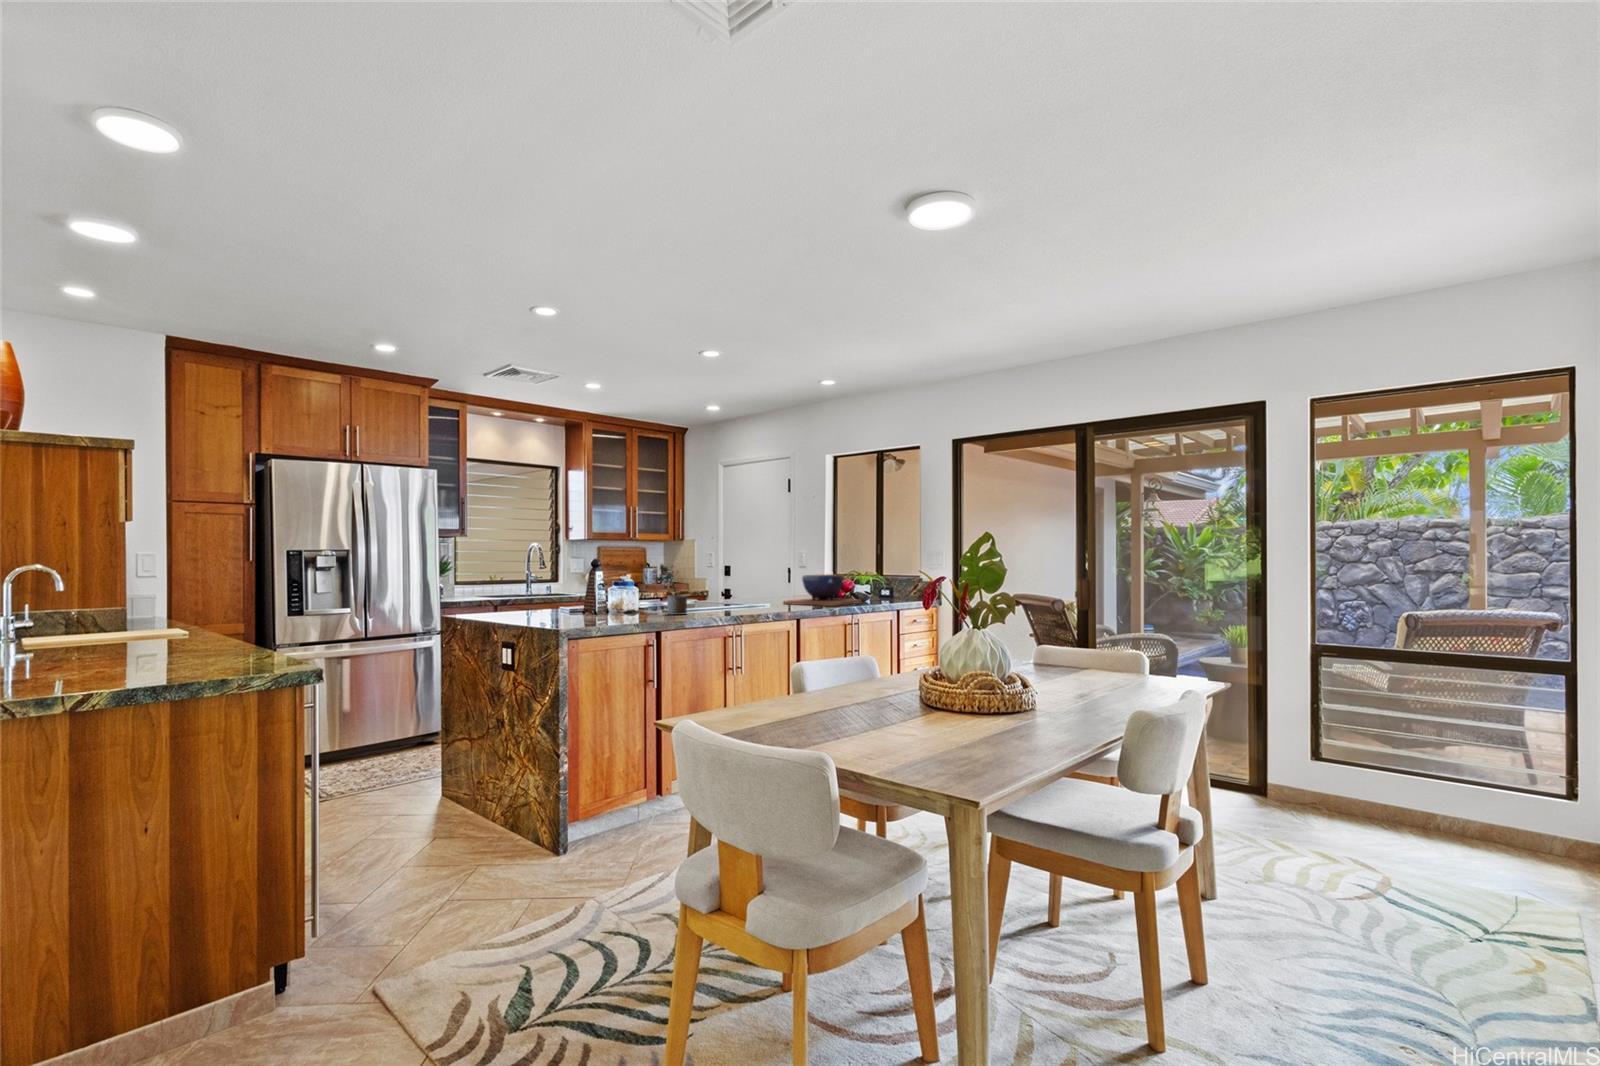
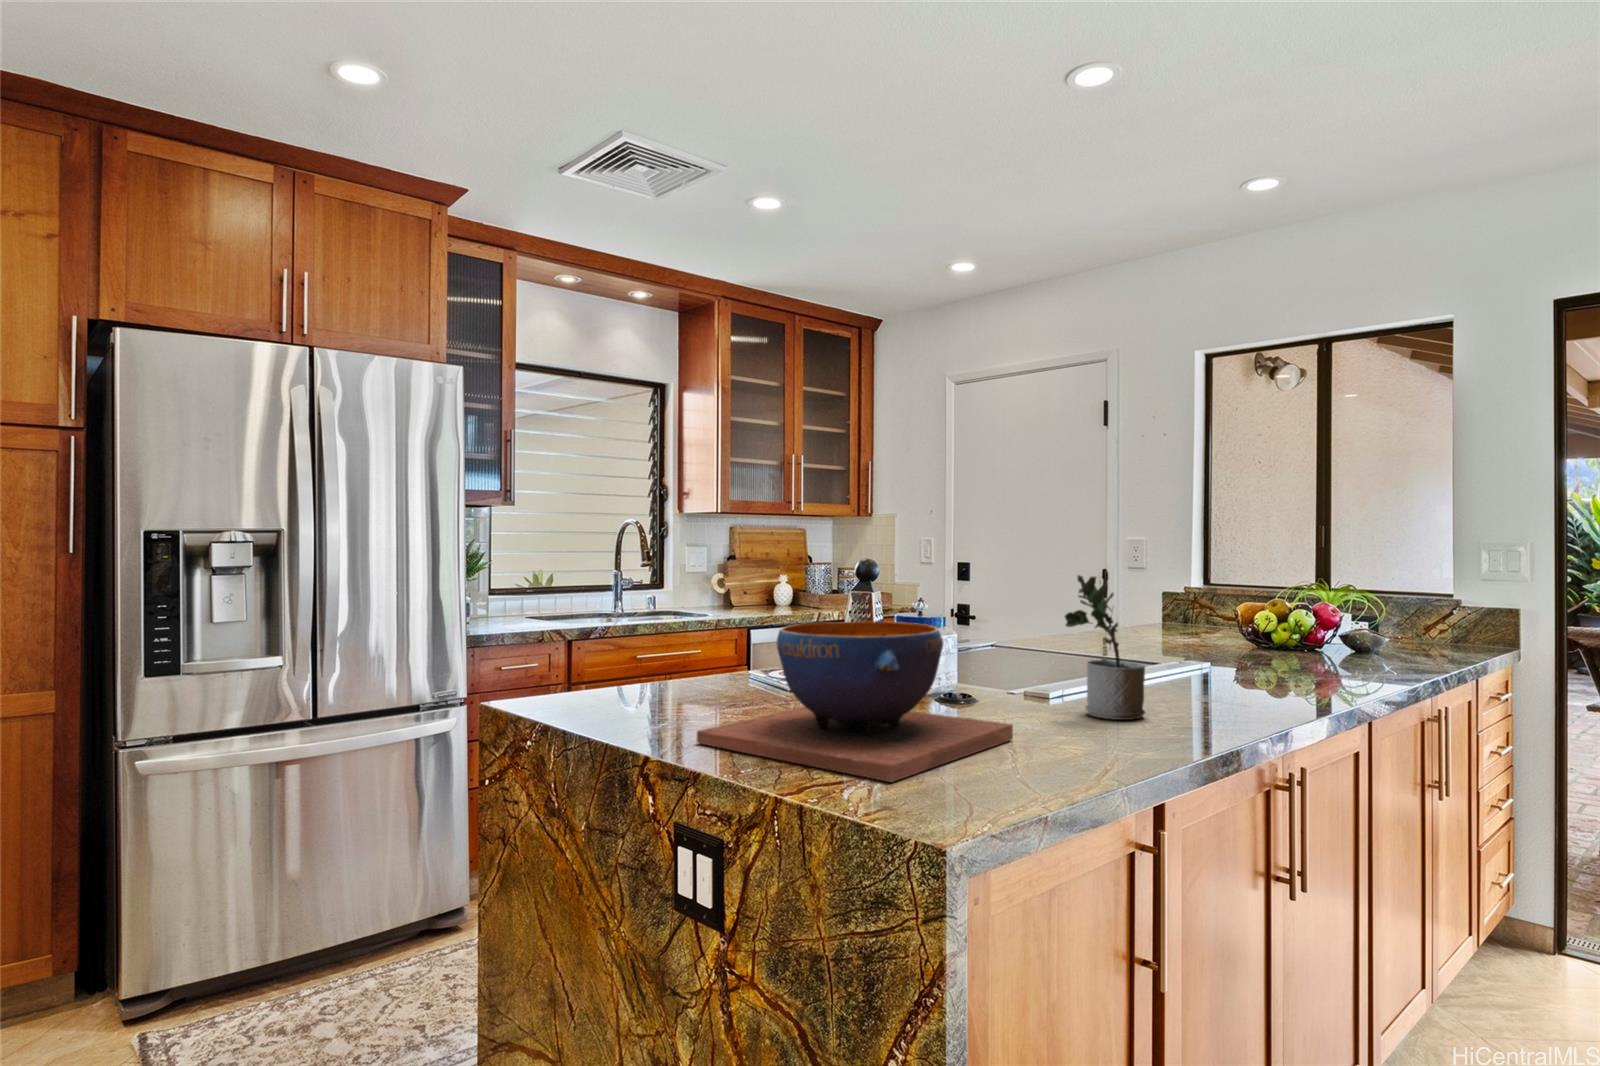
decorative bowl: present [783,574,862,606] -> present [697,621,1013,782]

